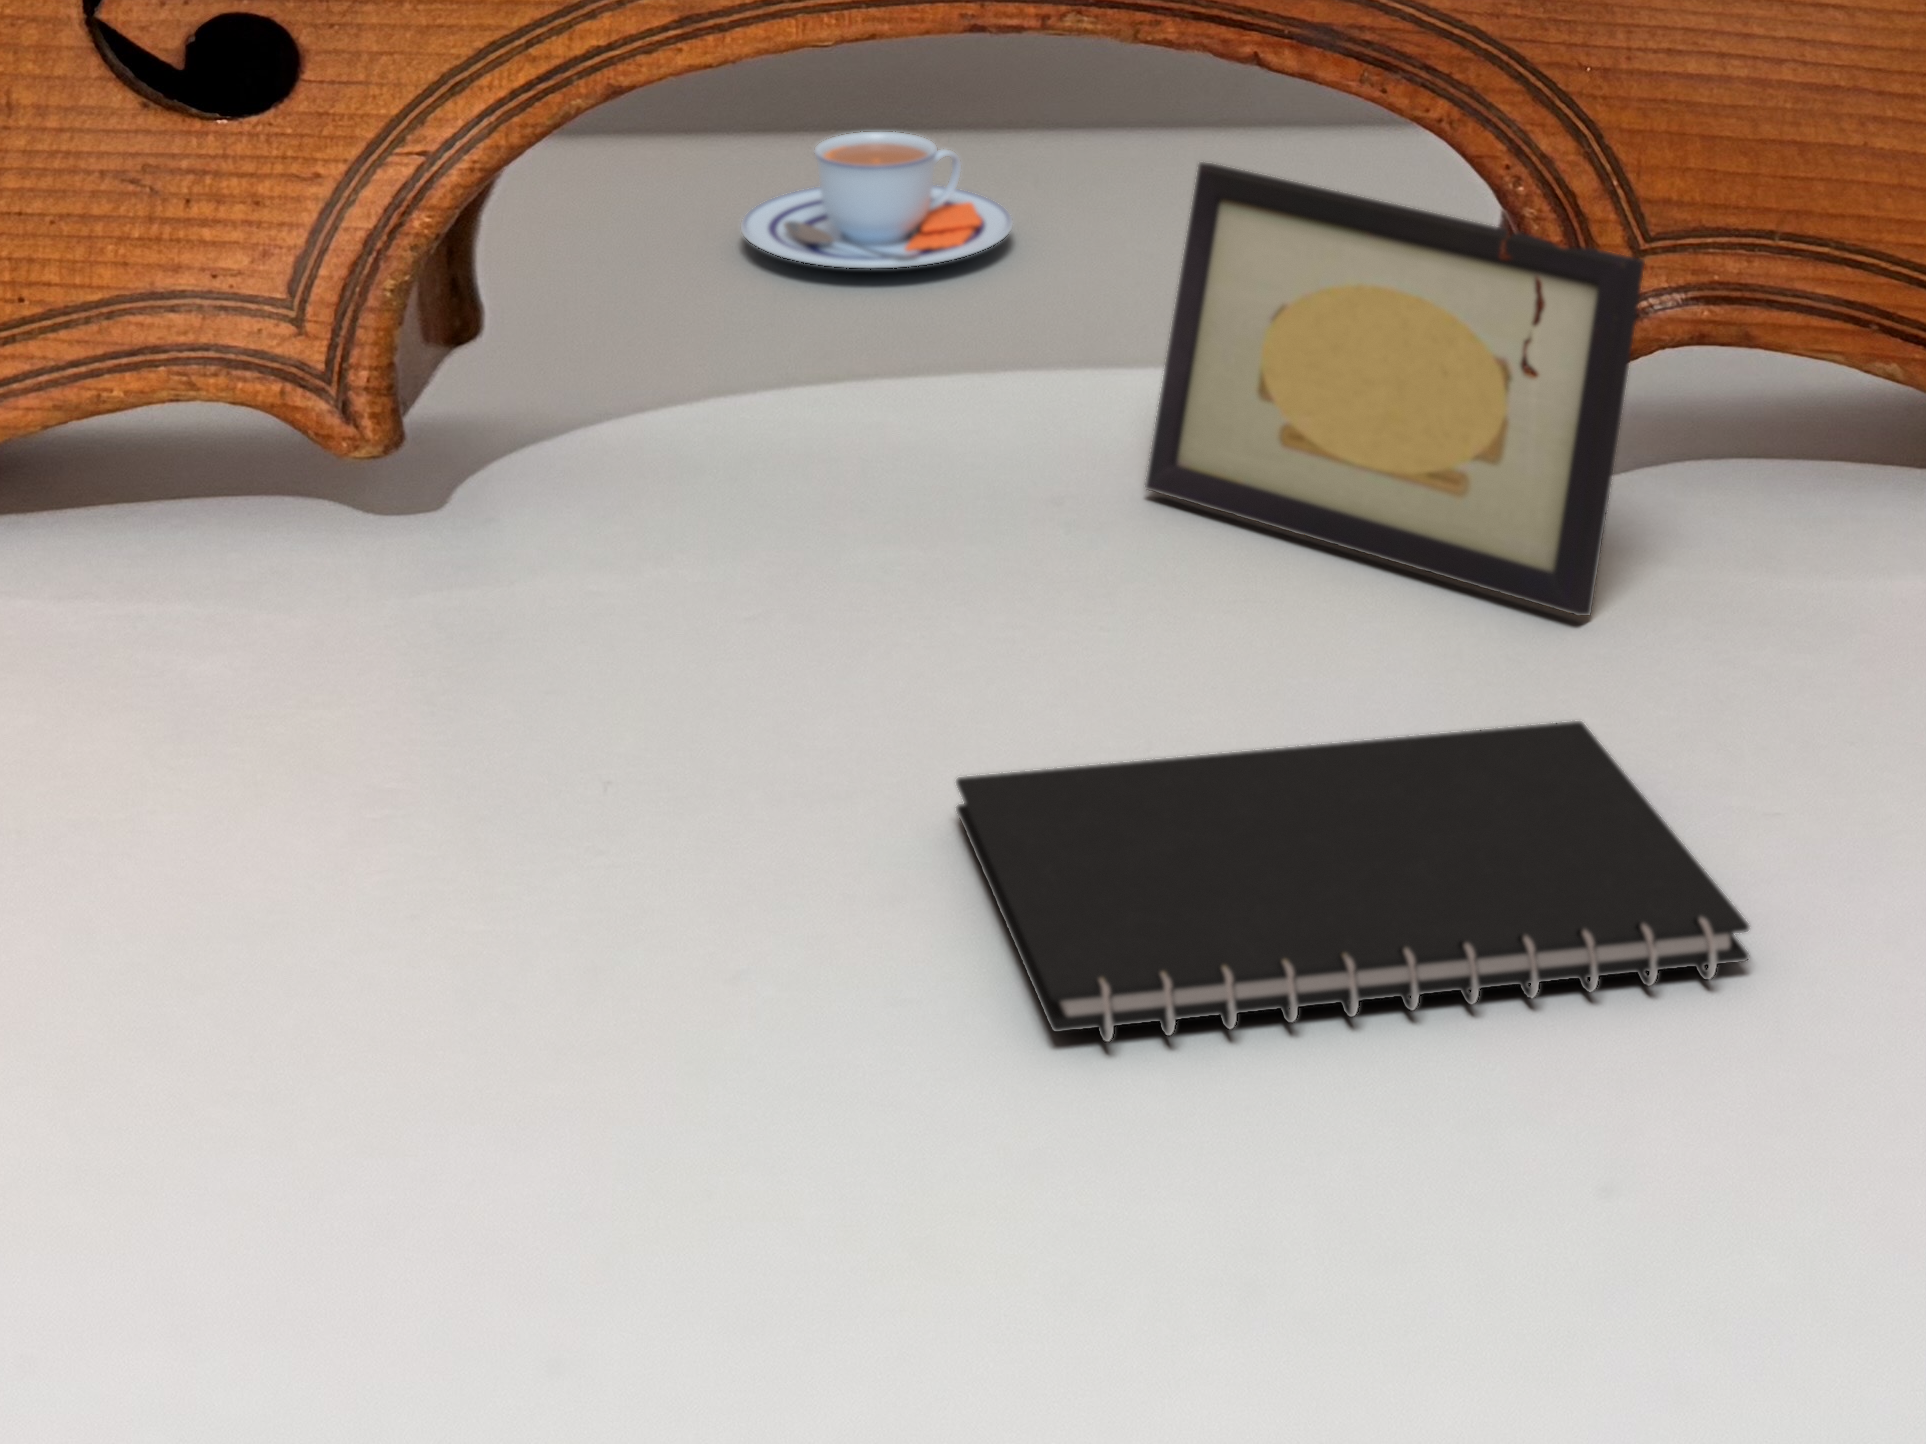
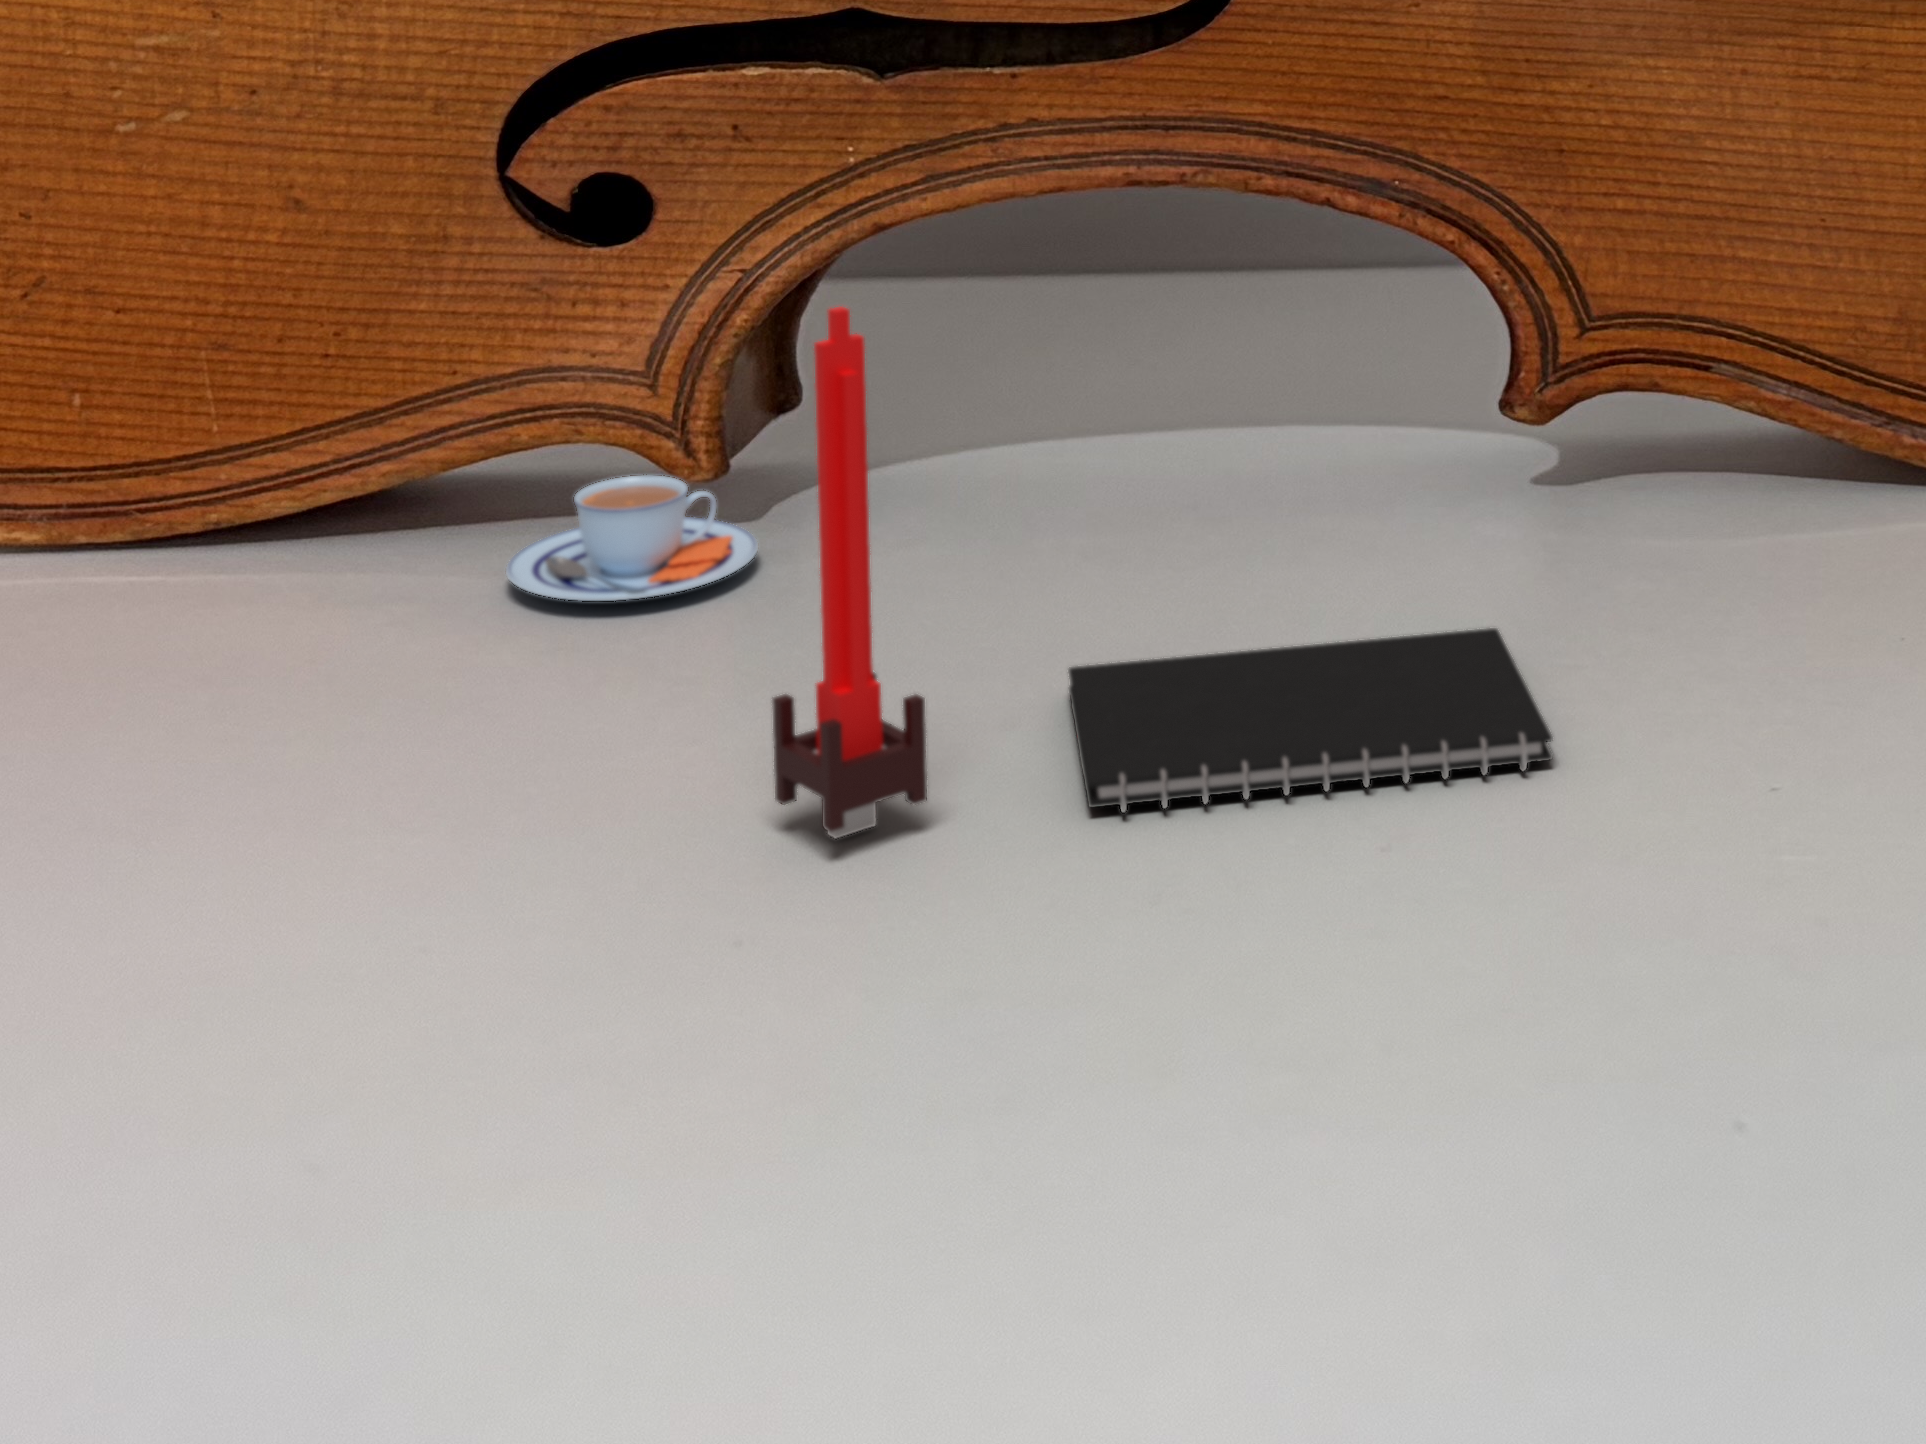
teacup: present [741,132,1012,268] -> present [506,475,758,601]
picture frame: present [1145,162,1644,616] -> none [1265,276,1582,571]
candle: none [573,247,809,1077] -> present [773,307,927,838]

